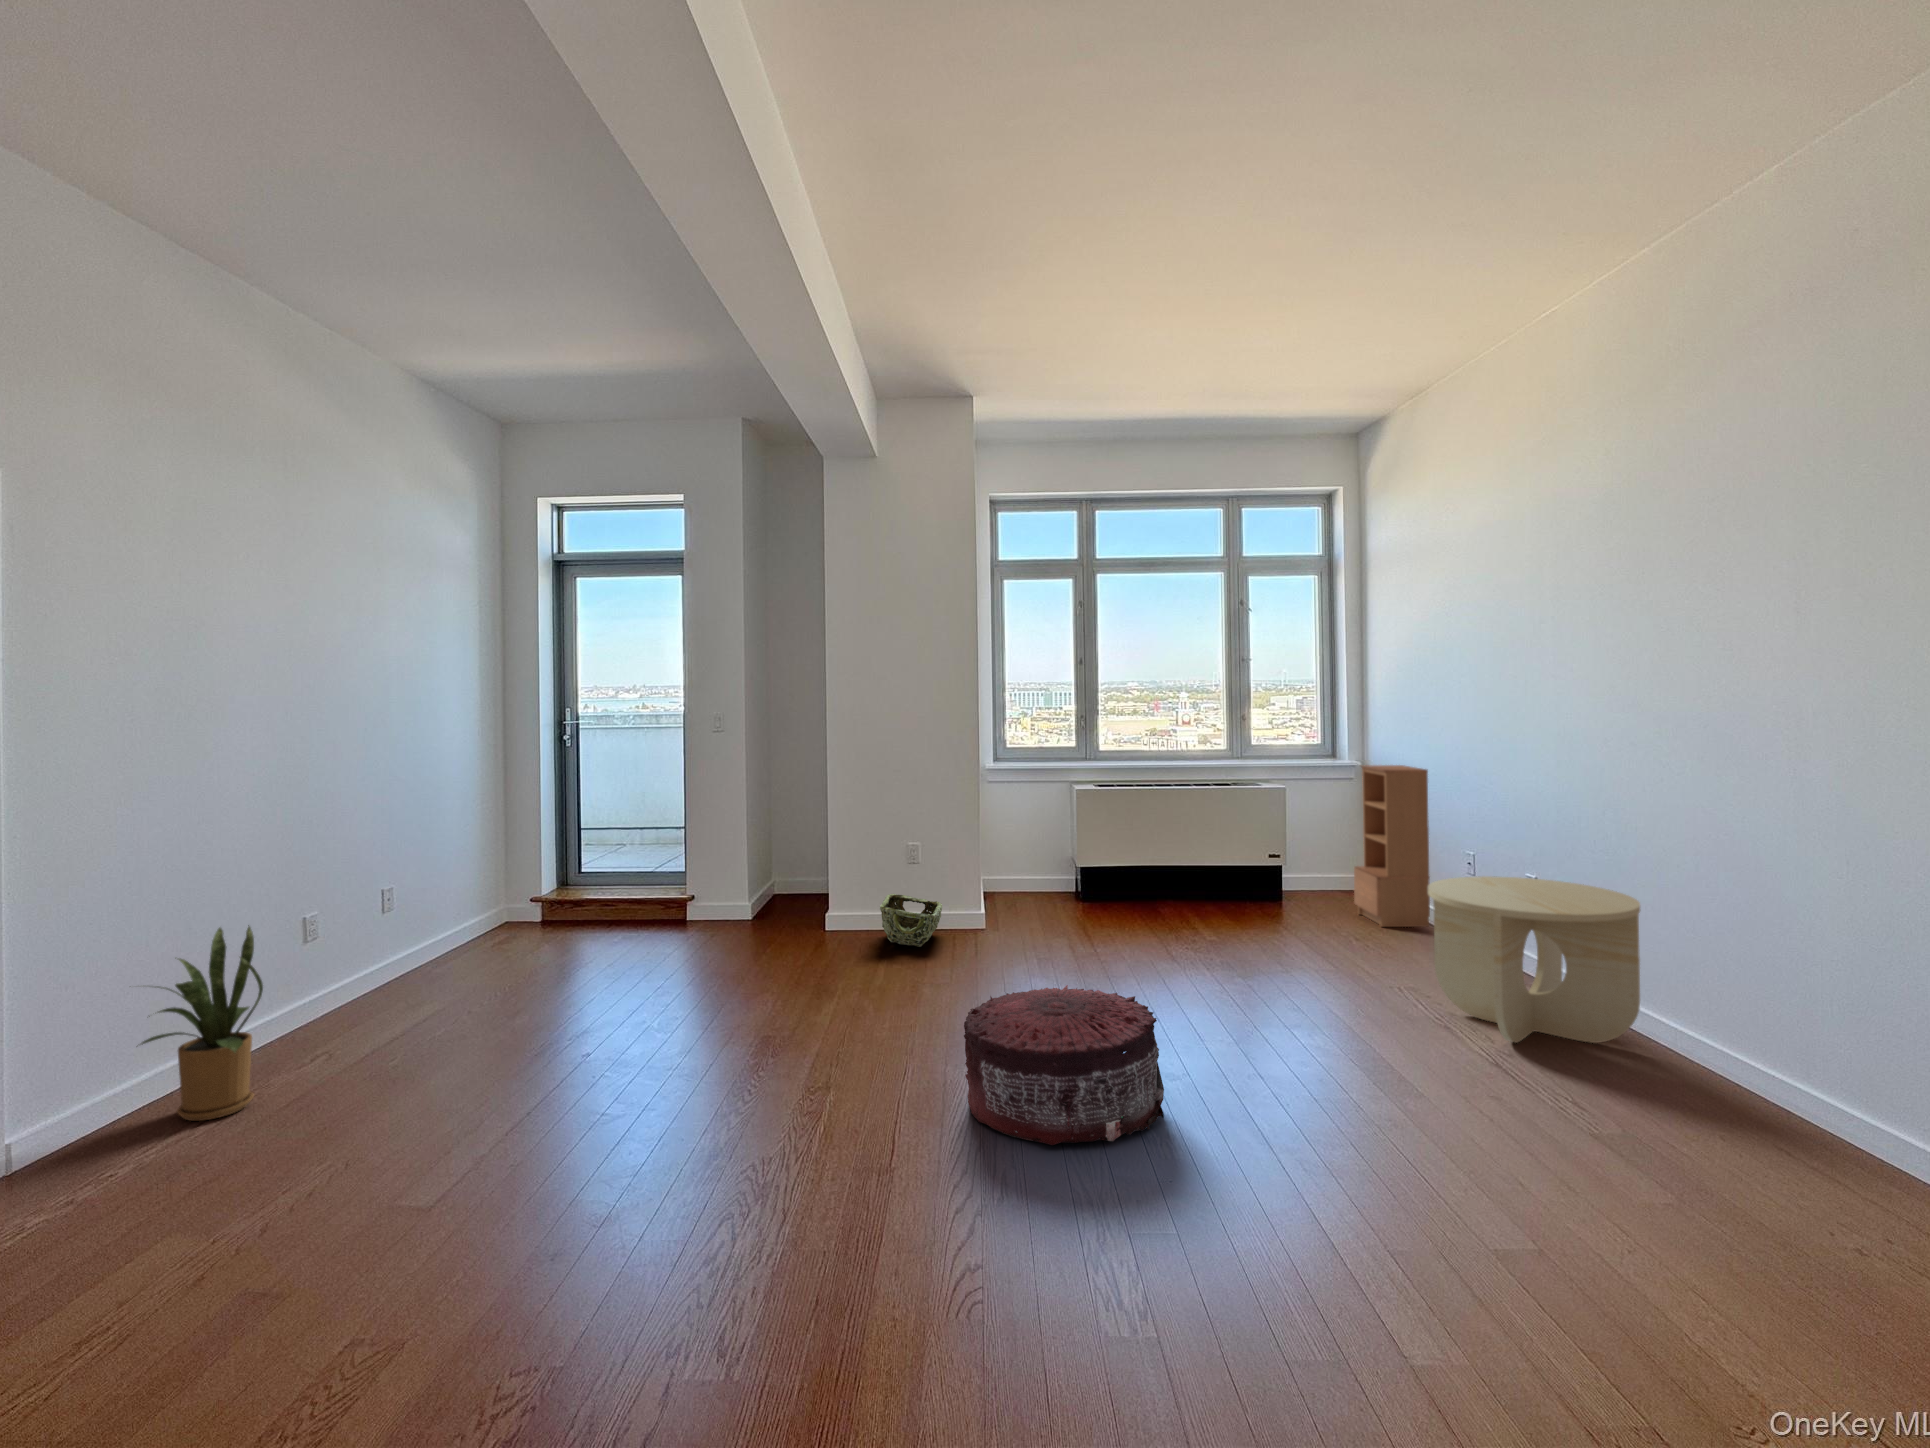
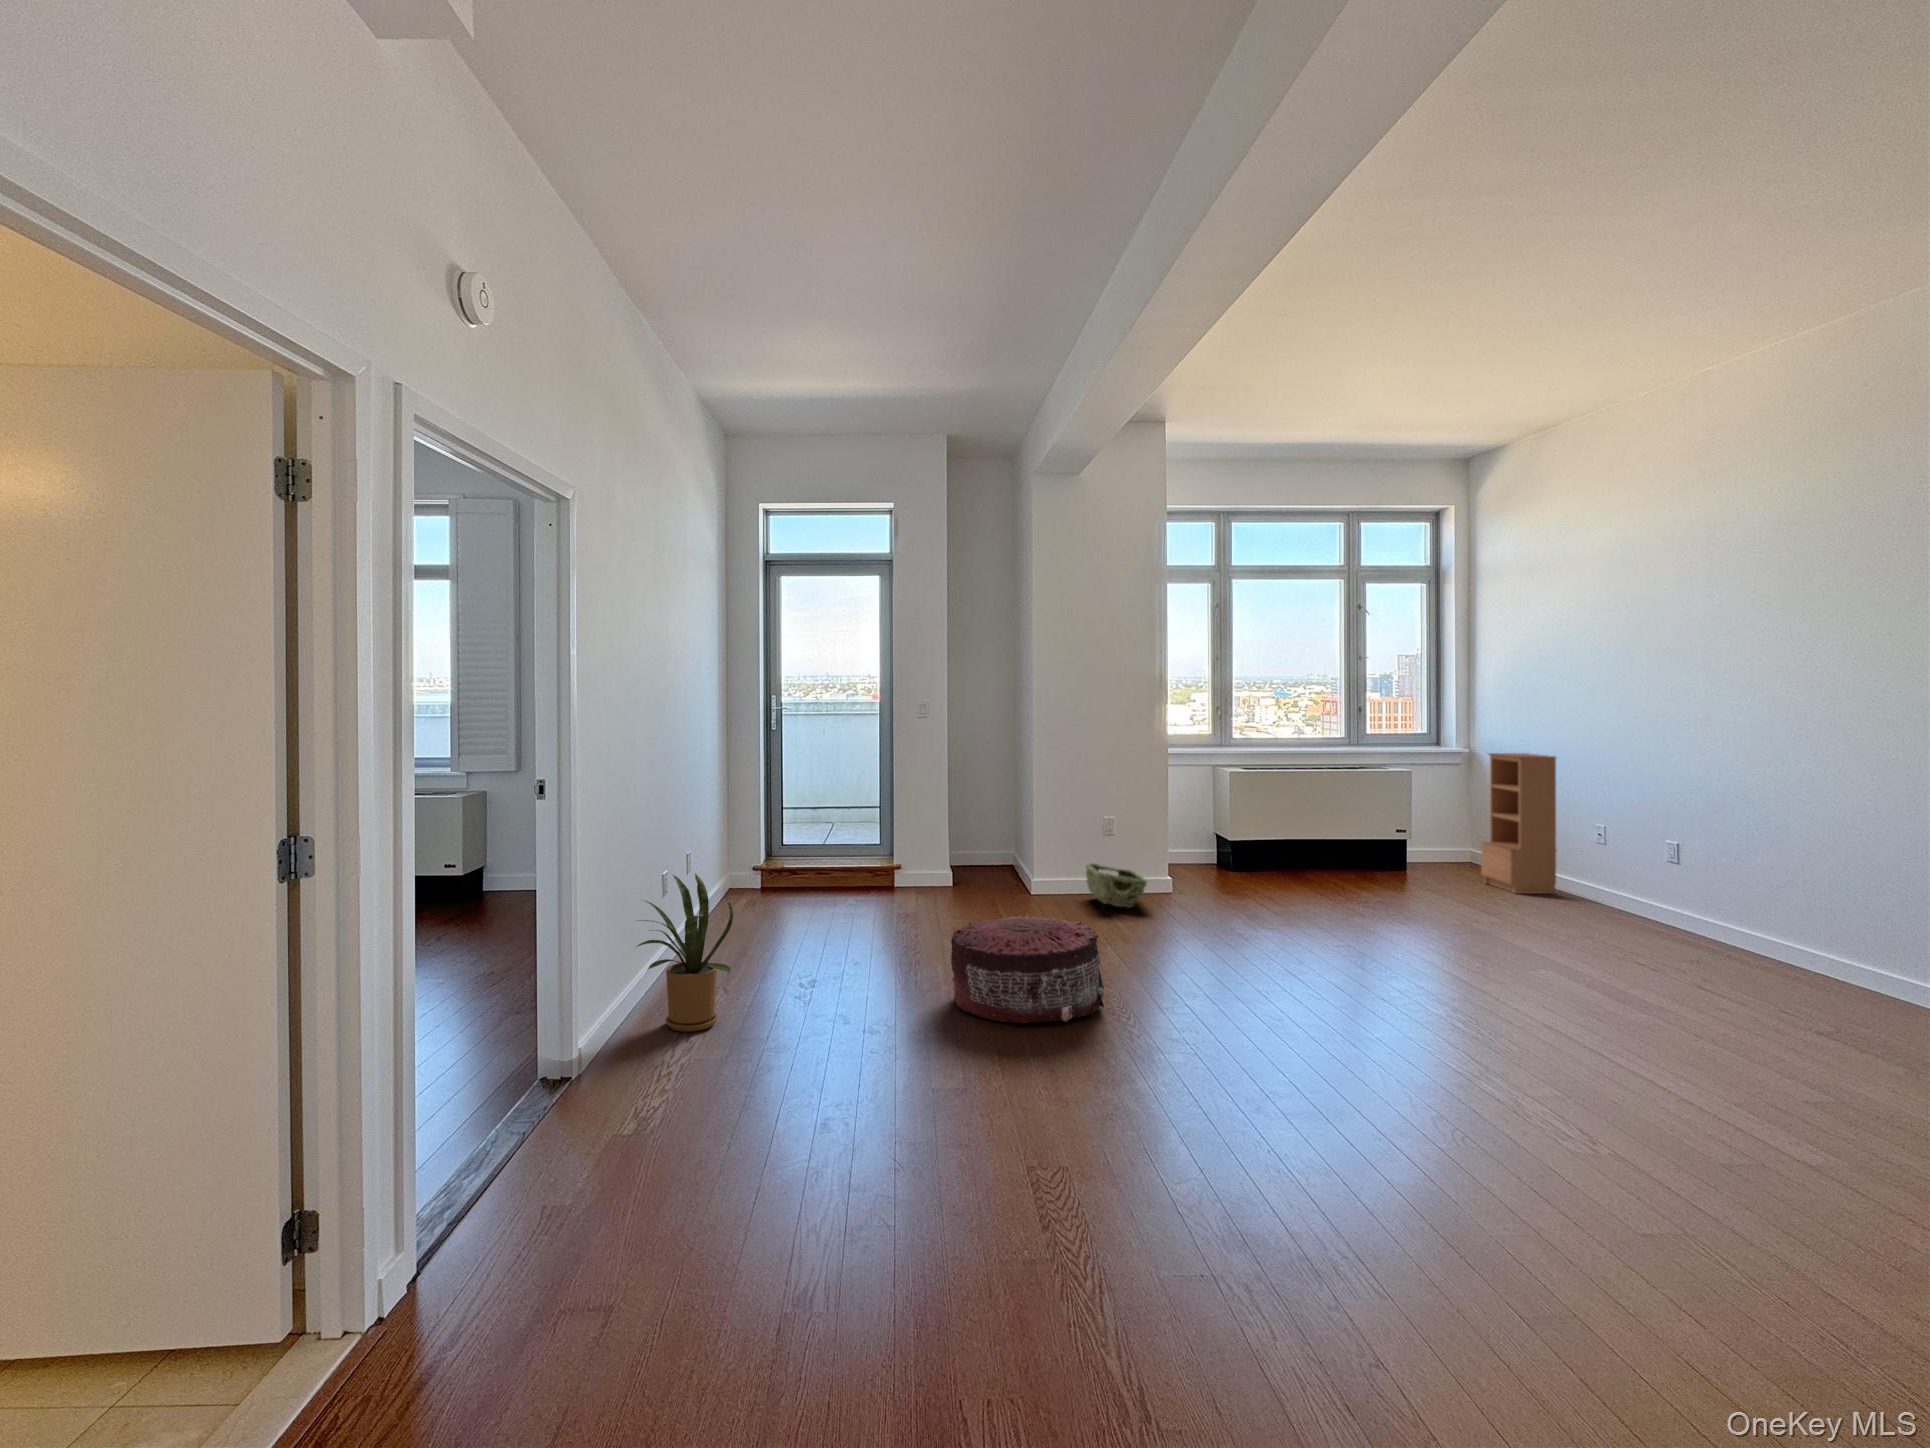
side table: present [1428,876,1640,1043] -> none [1619,844,1812,976]
pouf: present [964,985,1164,1145] -> present [951,915,1104,1024]

